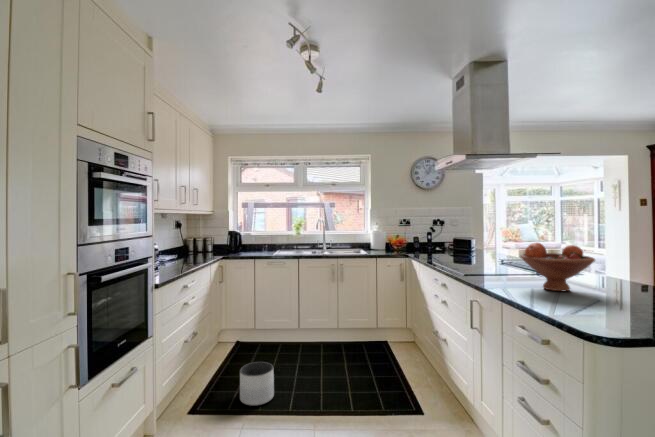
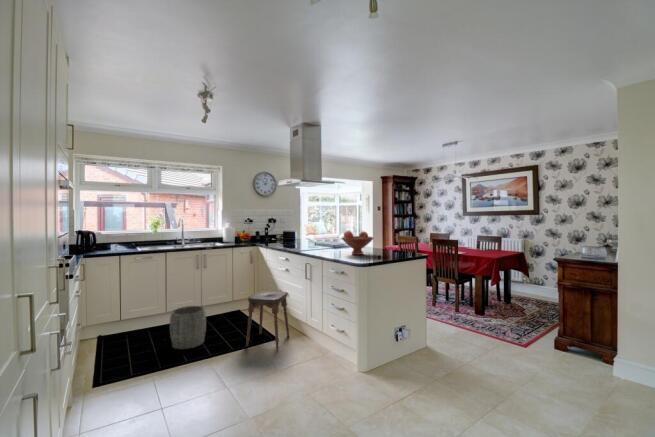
stool: none [364,325,432,423] -> present [246,291,289,349]
woven basket: none [282,328,324,384] -> present [170,306,206,349]
planter: present [240,362,274,406] -> none [143,336,174,371]

